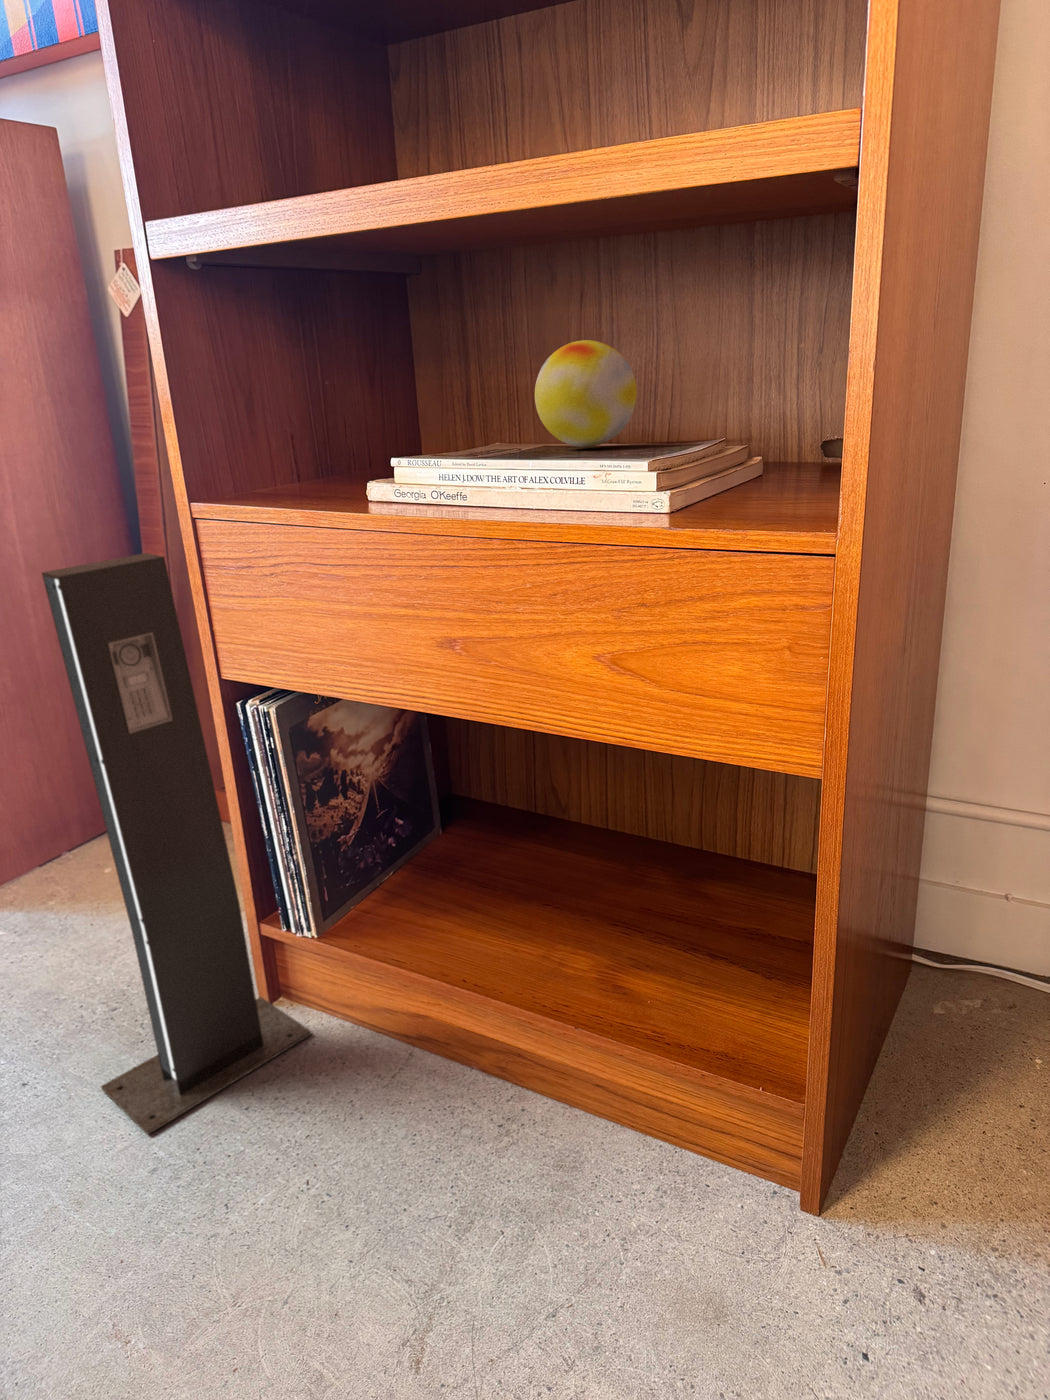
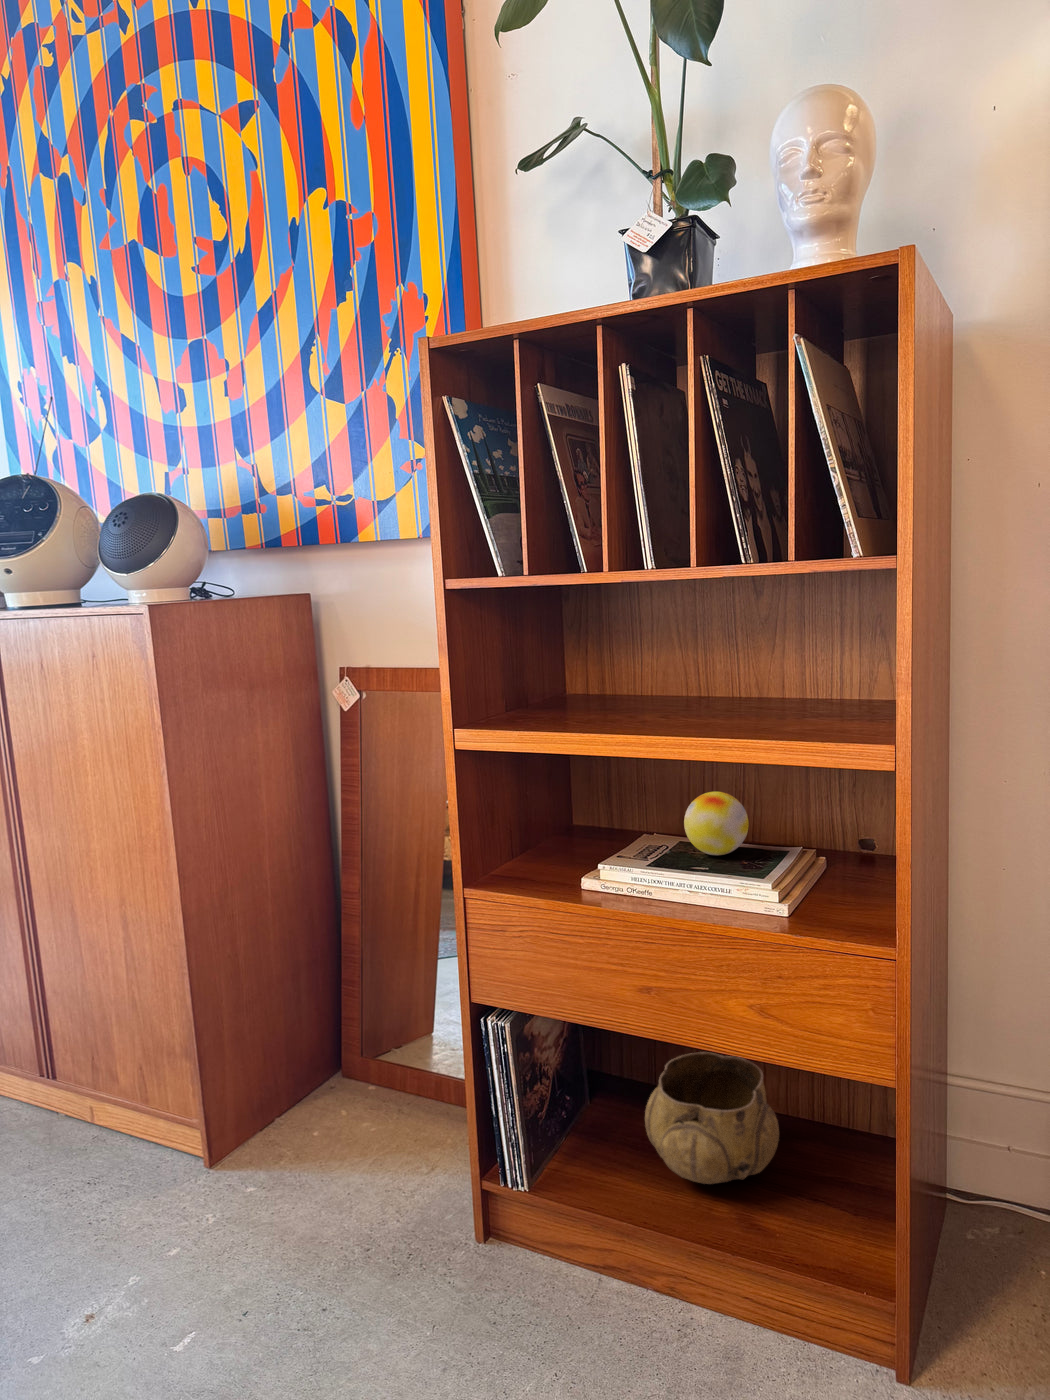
speaker: present [42,553,311,1135] -> none [384,925,524,1342]
decorative bowl: none [488,760,673,933] -> present [645,1052,779,1184]

